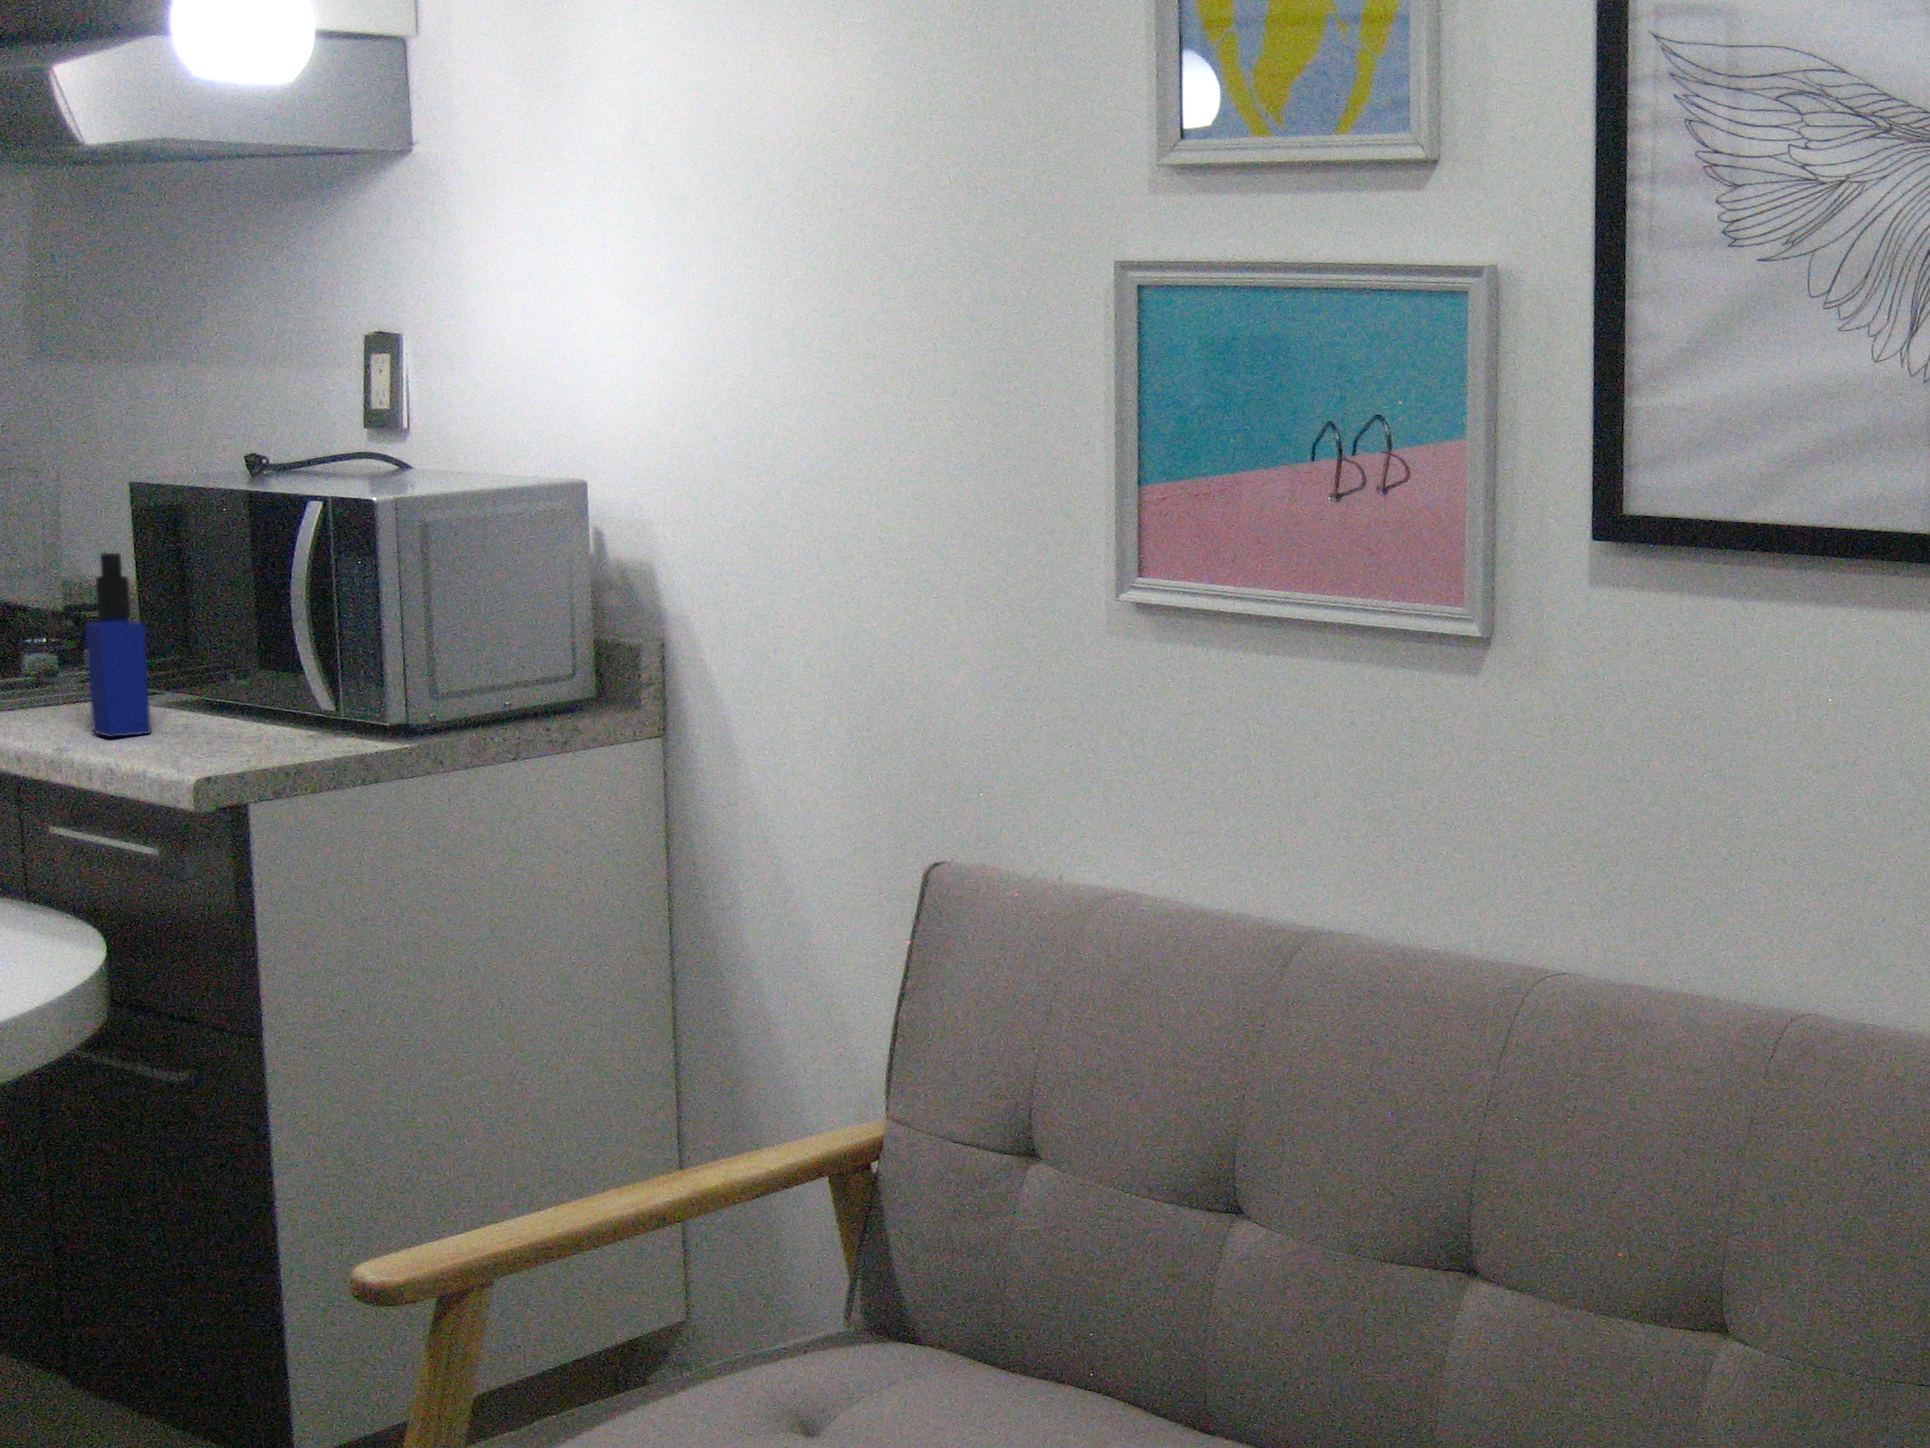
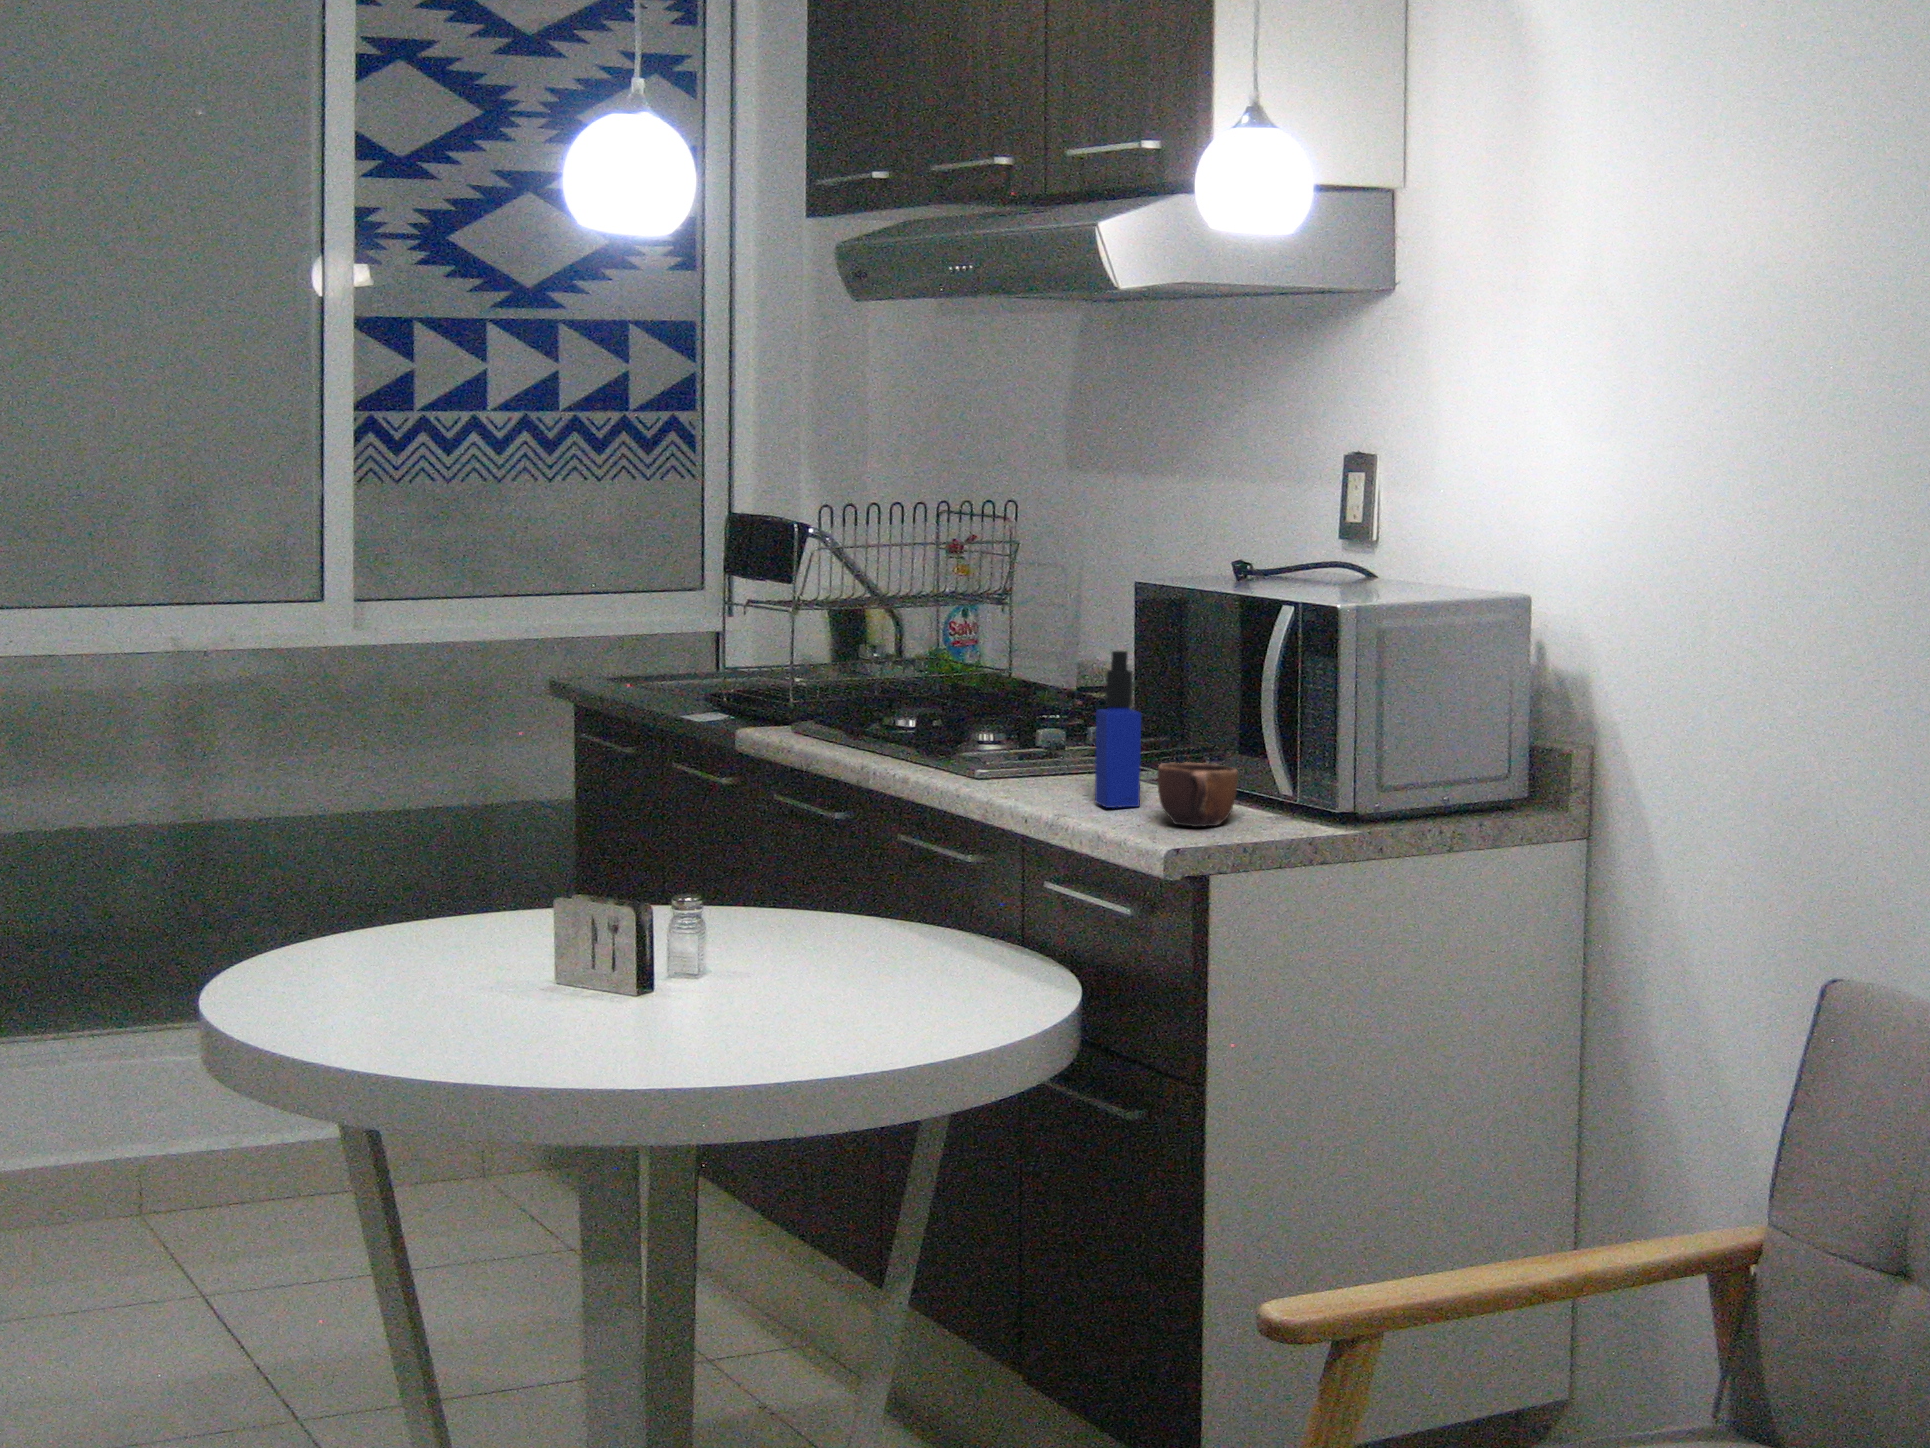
mug: none [171,678,272,750] -> present [1157,762,1238,827]

